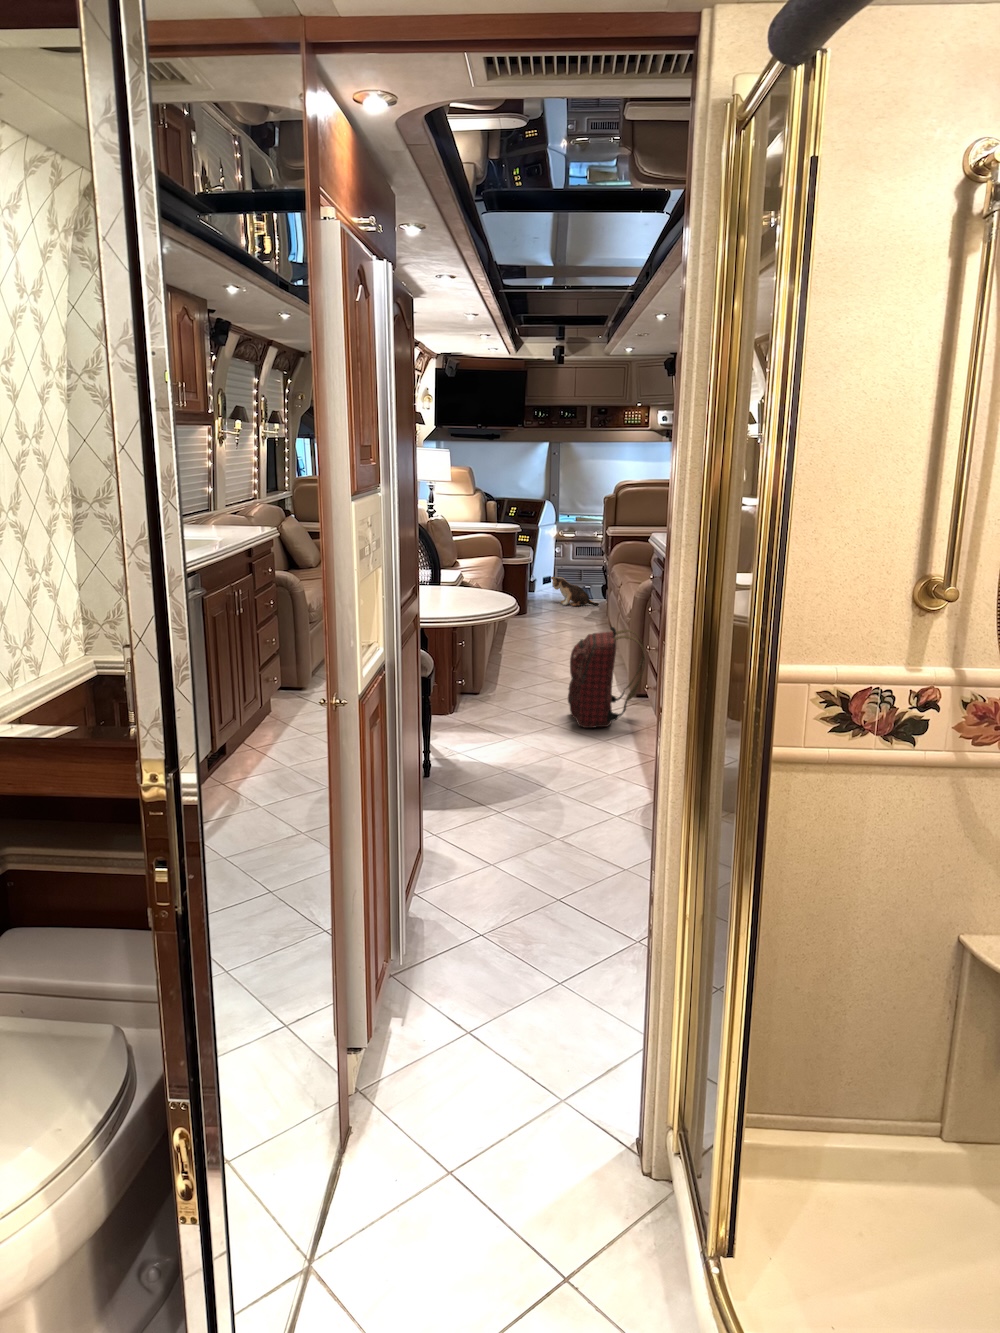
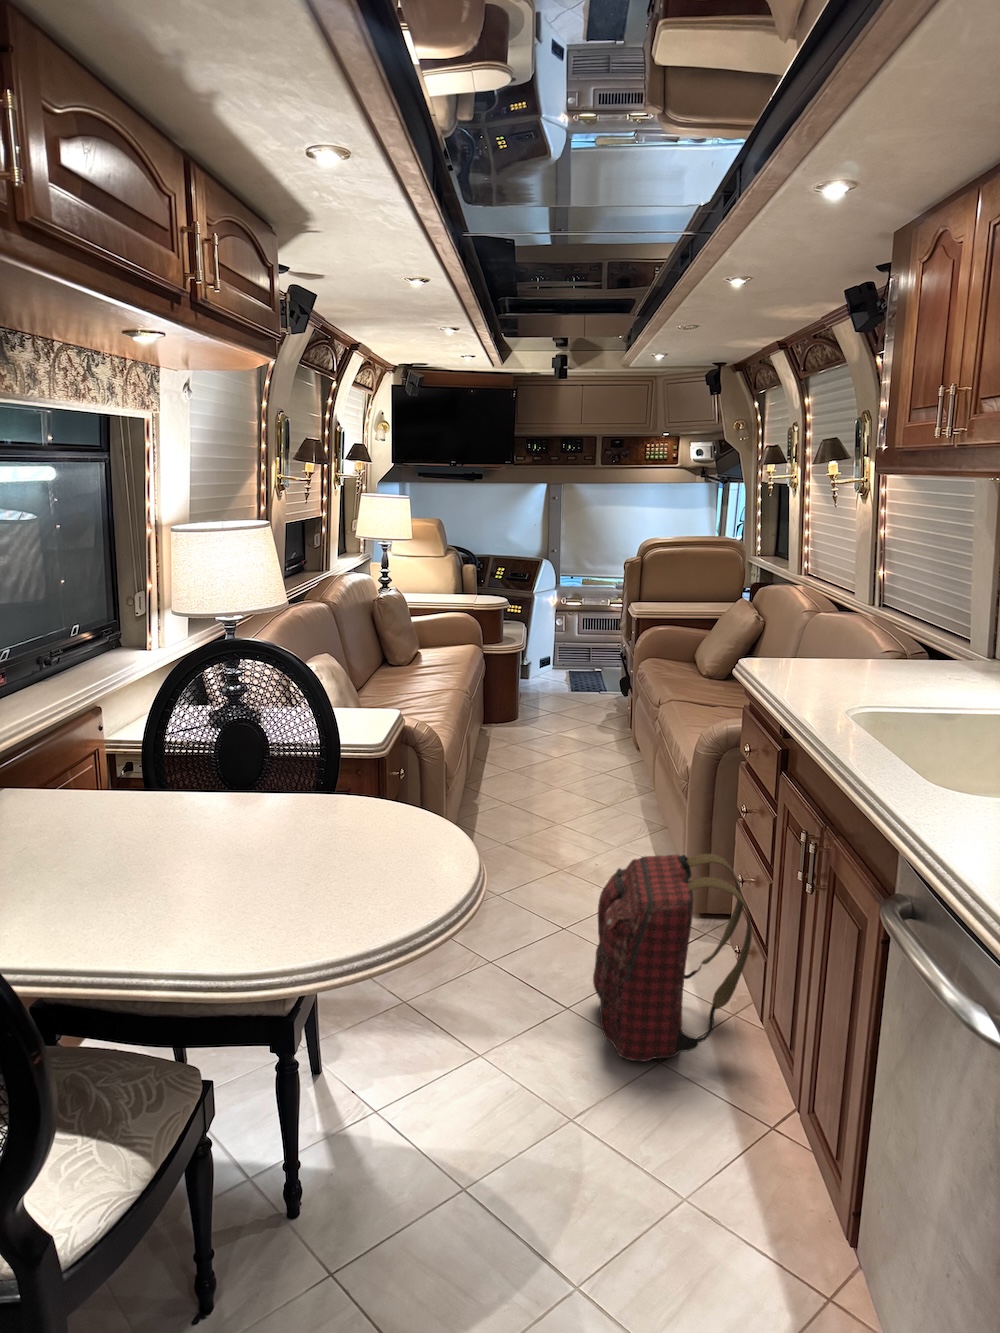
plush toy: present [551,577,599,606] -> none [551,669,618,710]

